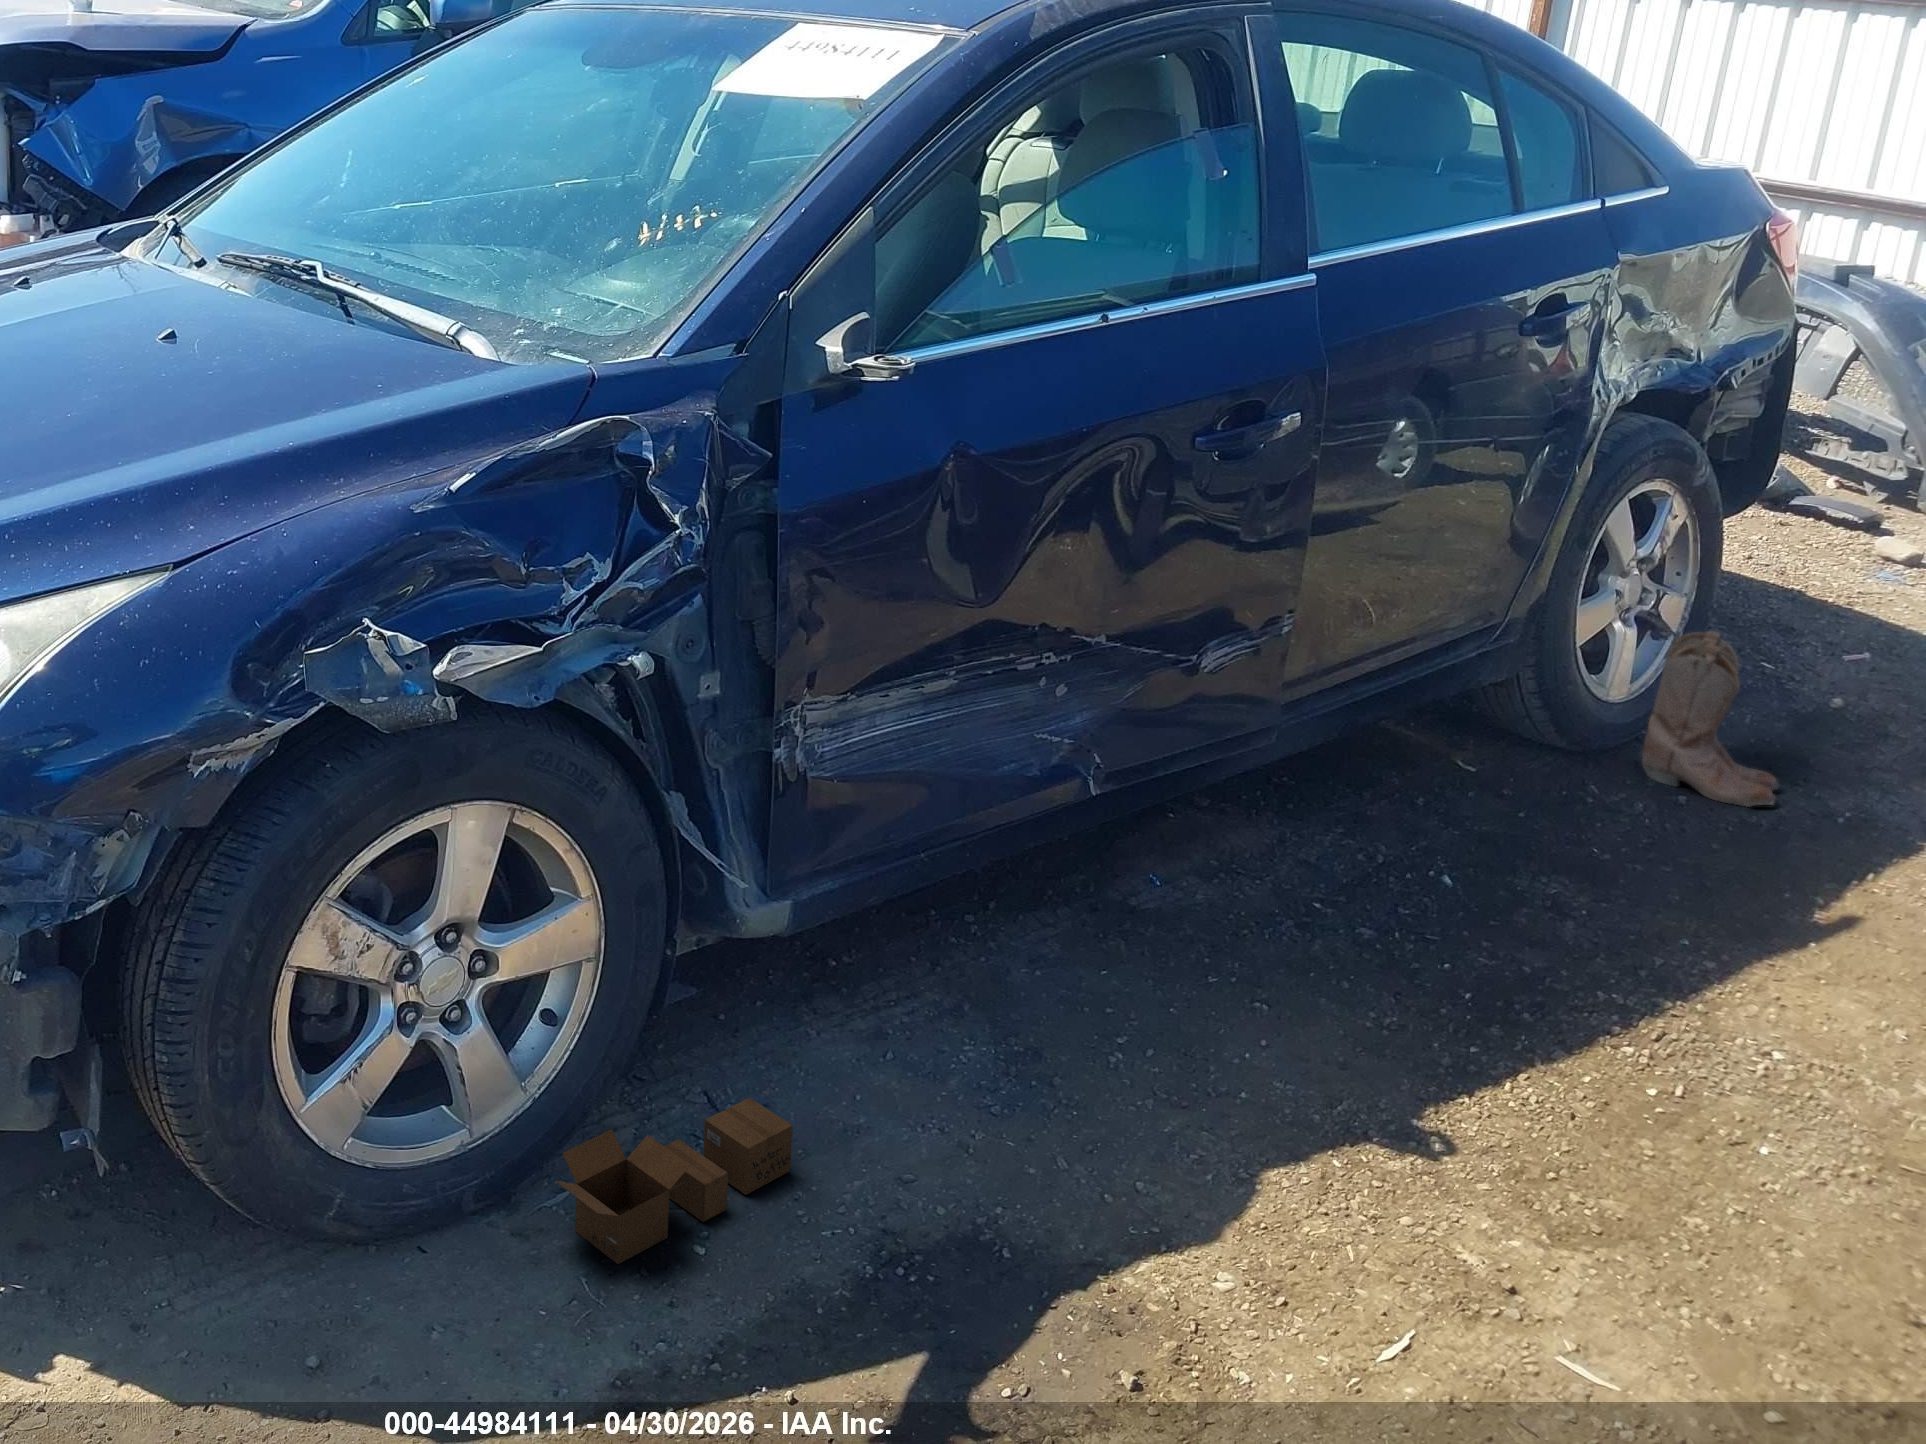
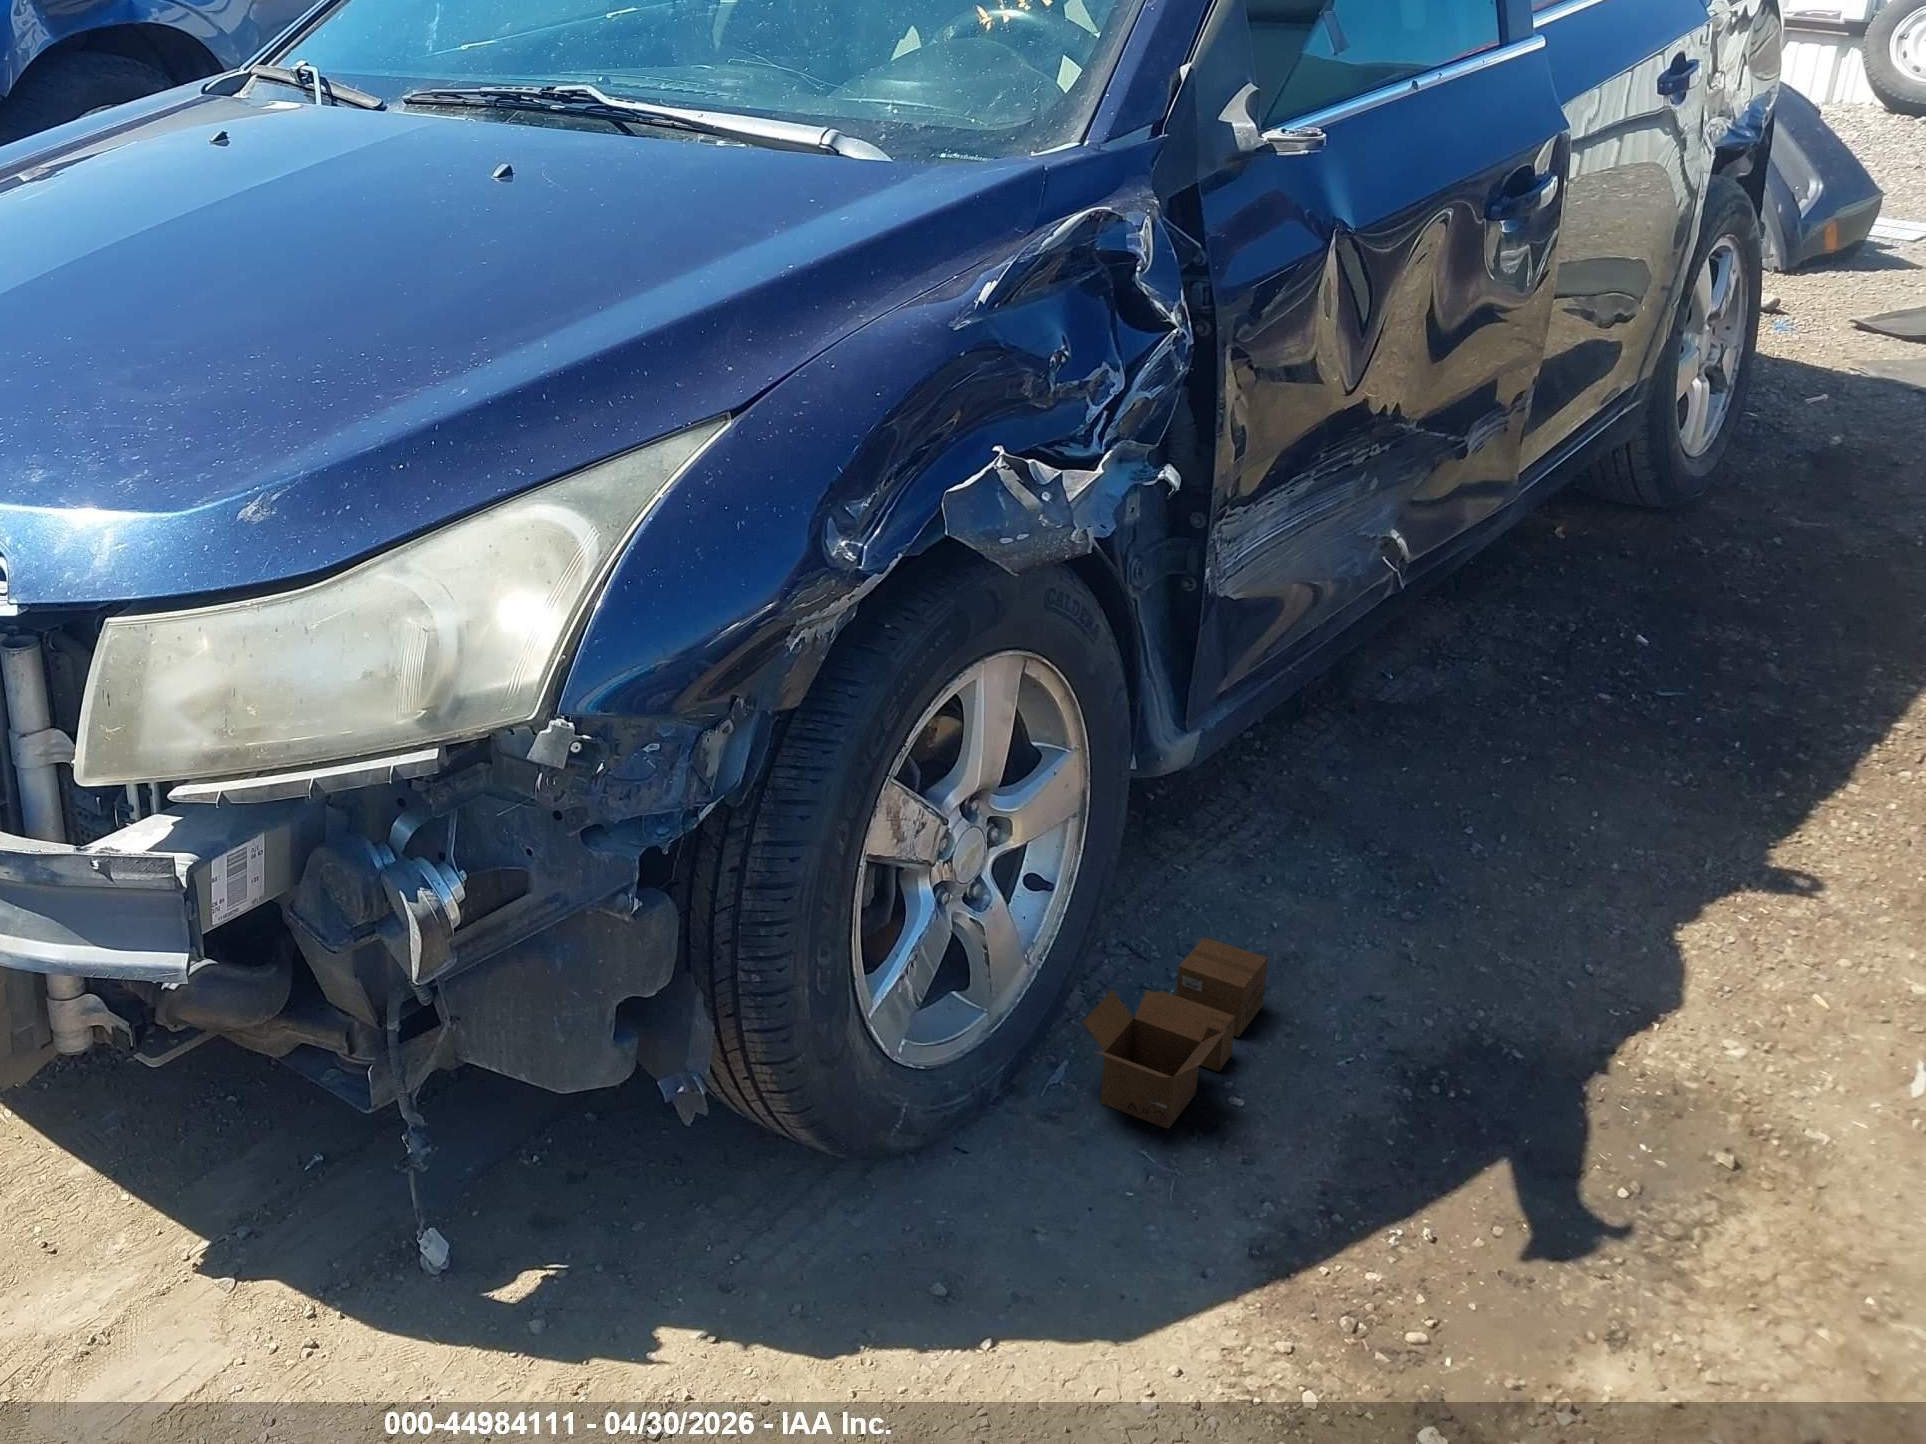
boots: present [1642,631,1780,807] -> none [1706,381,1843,543]

